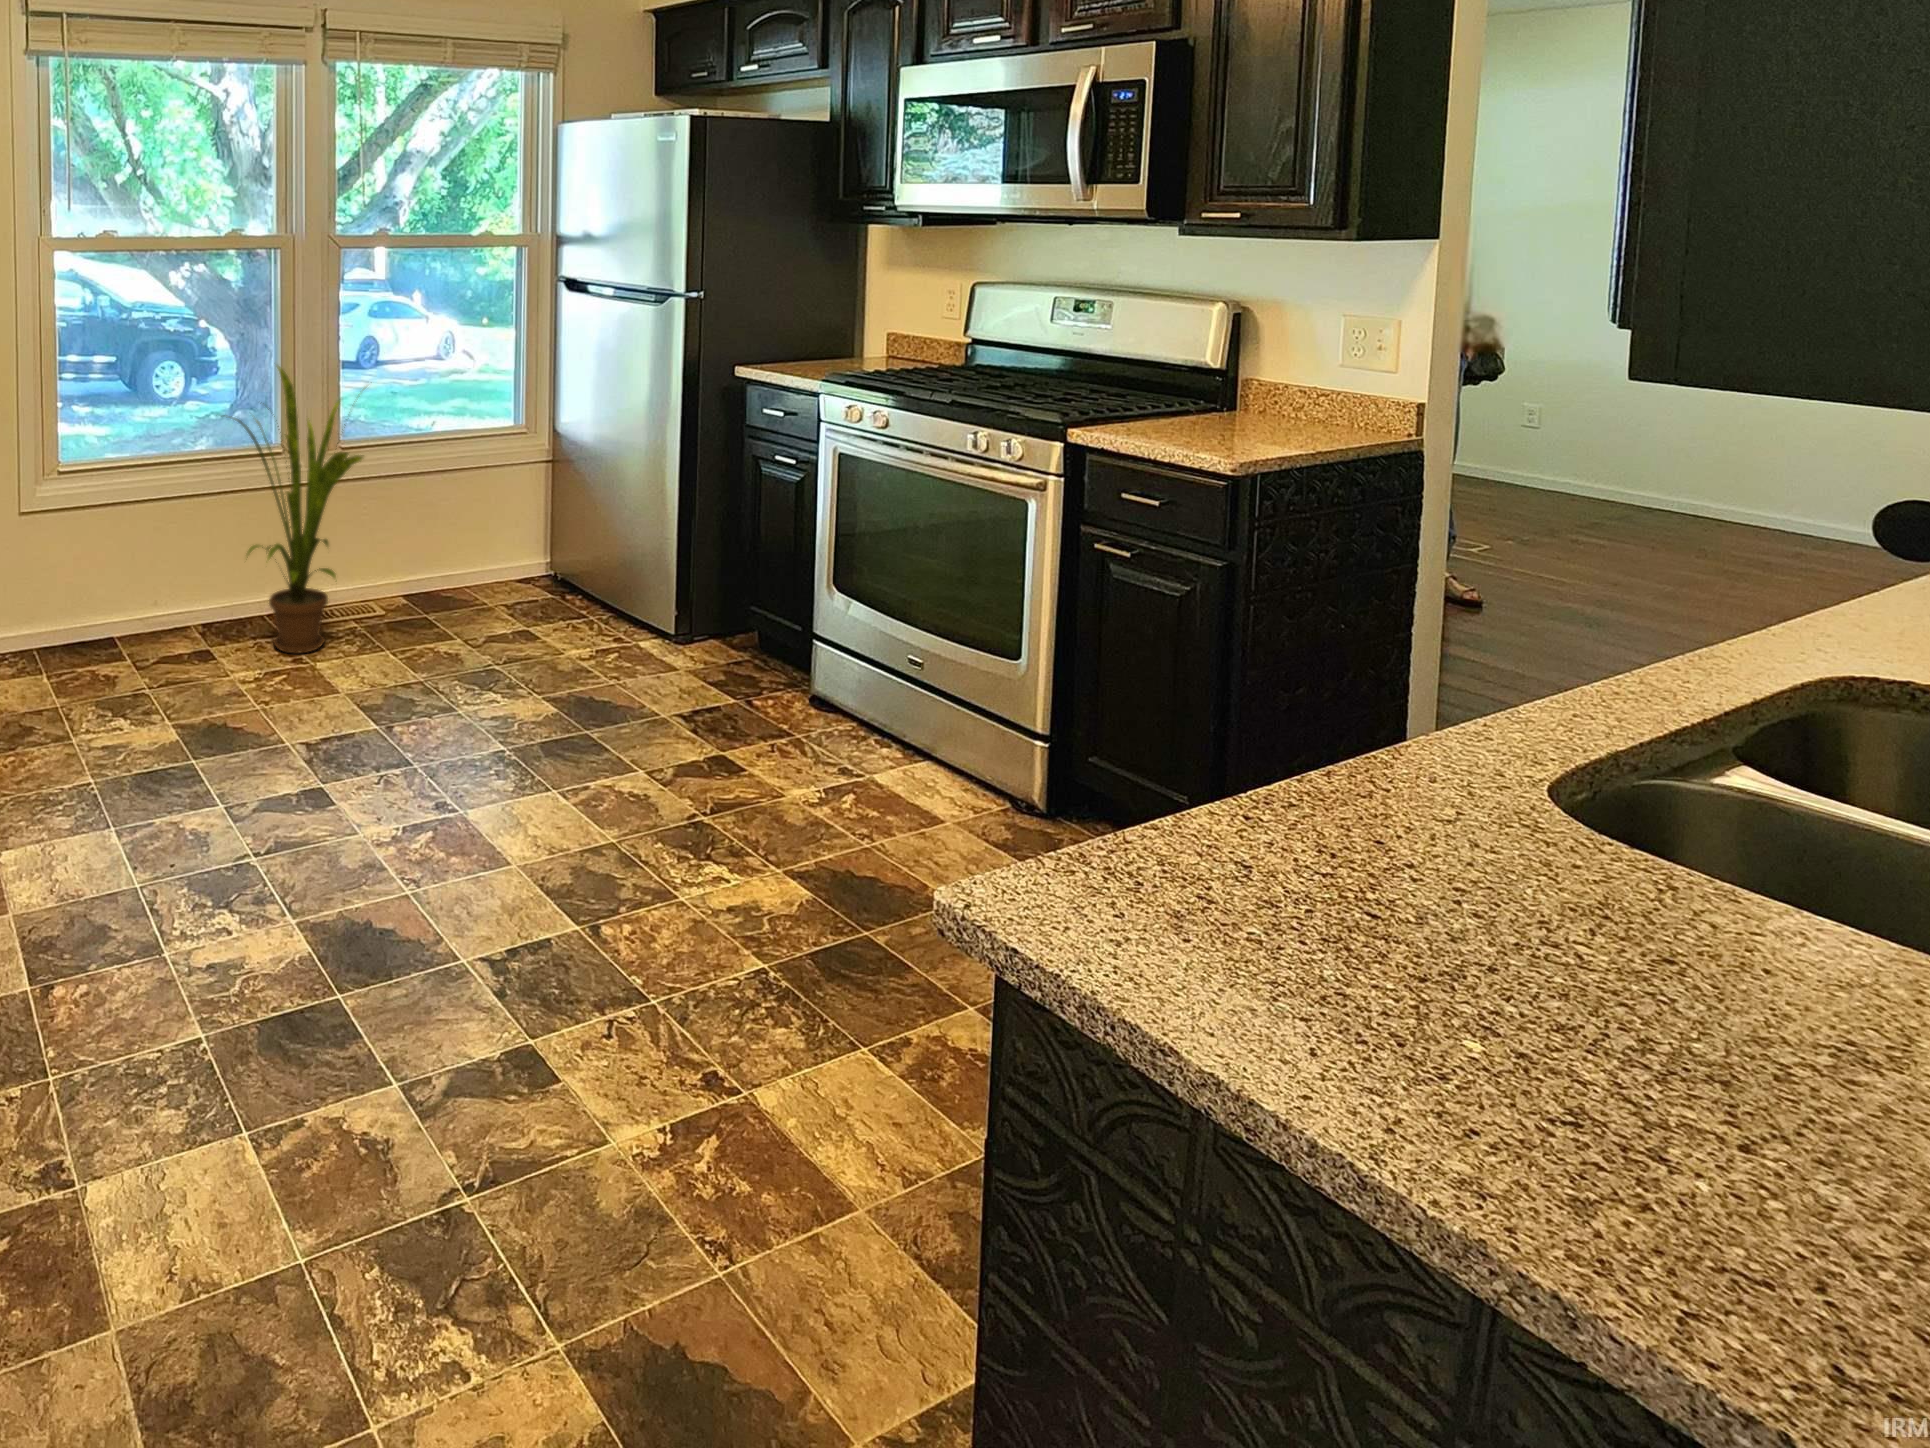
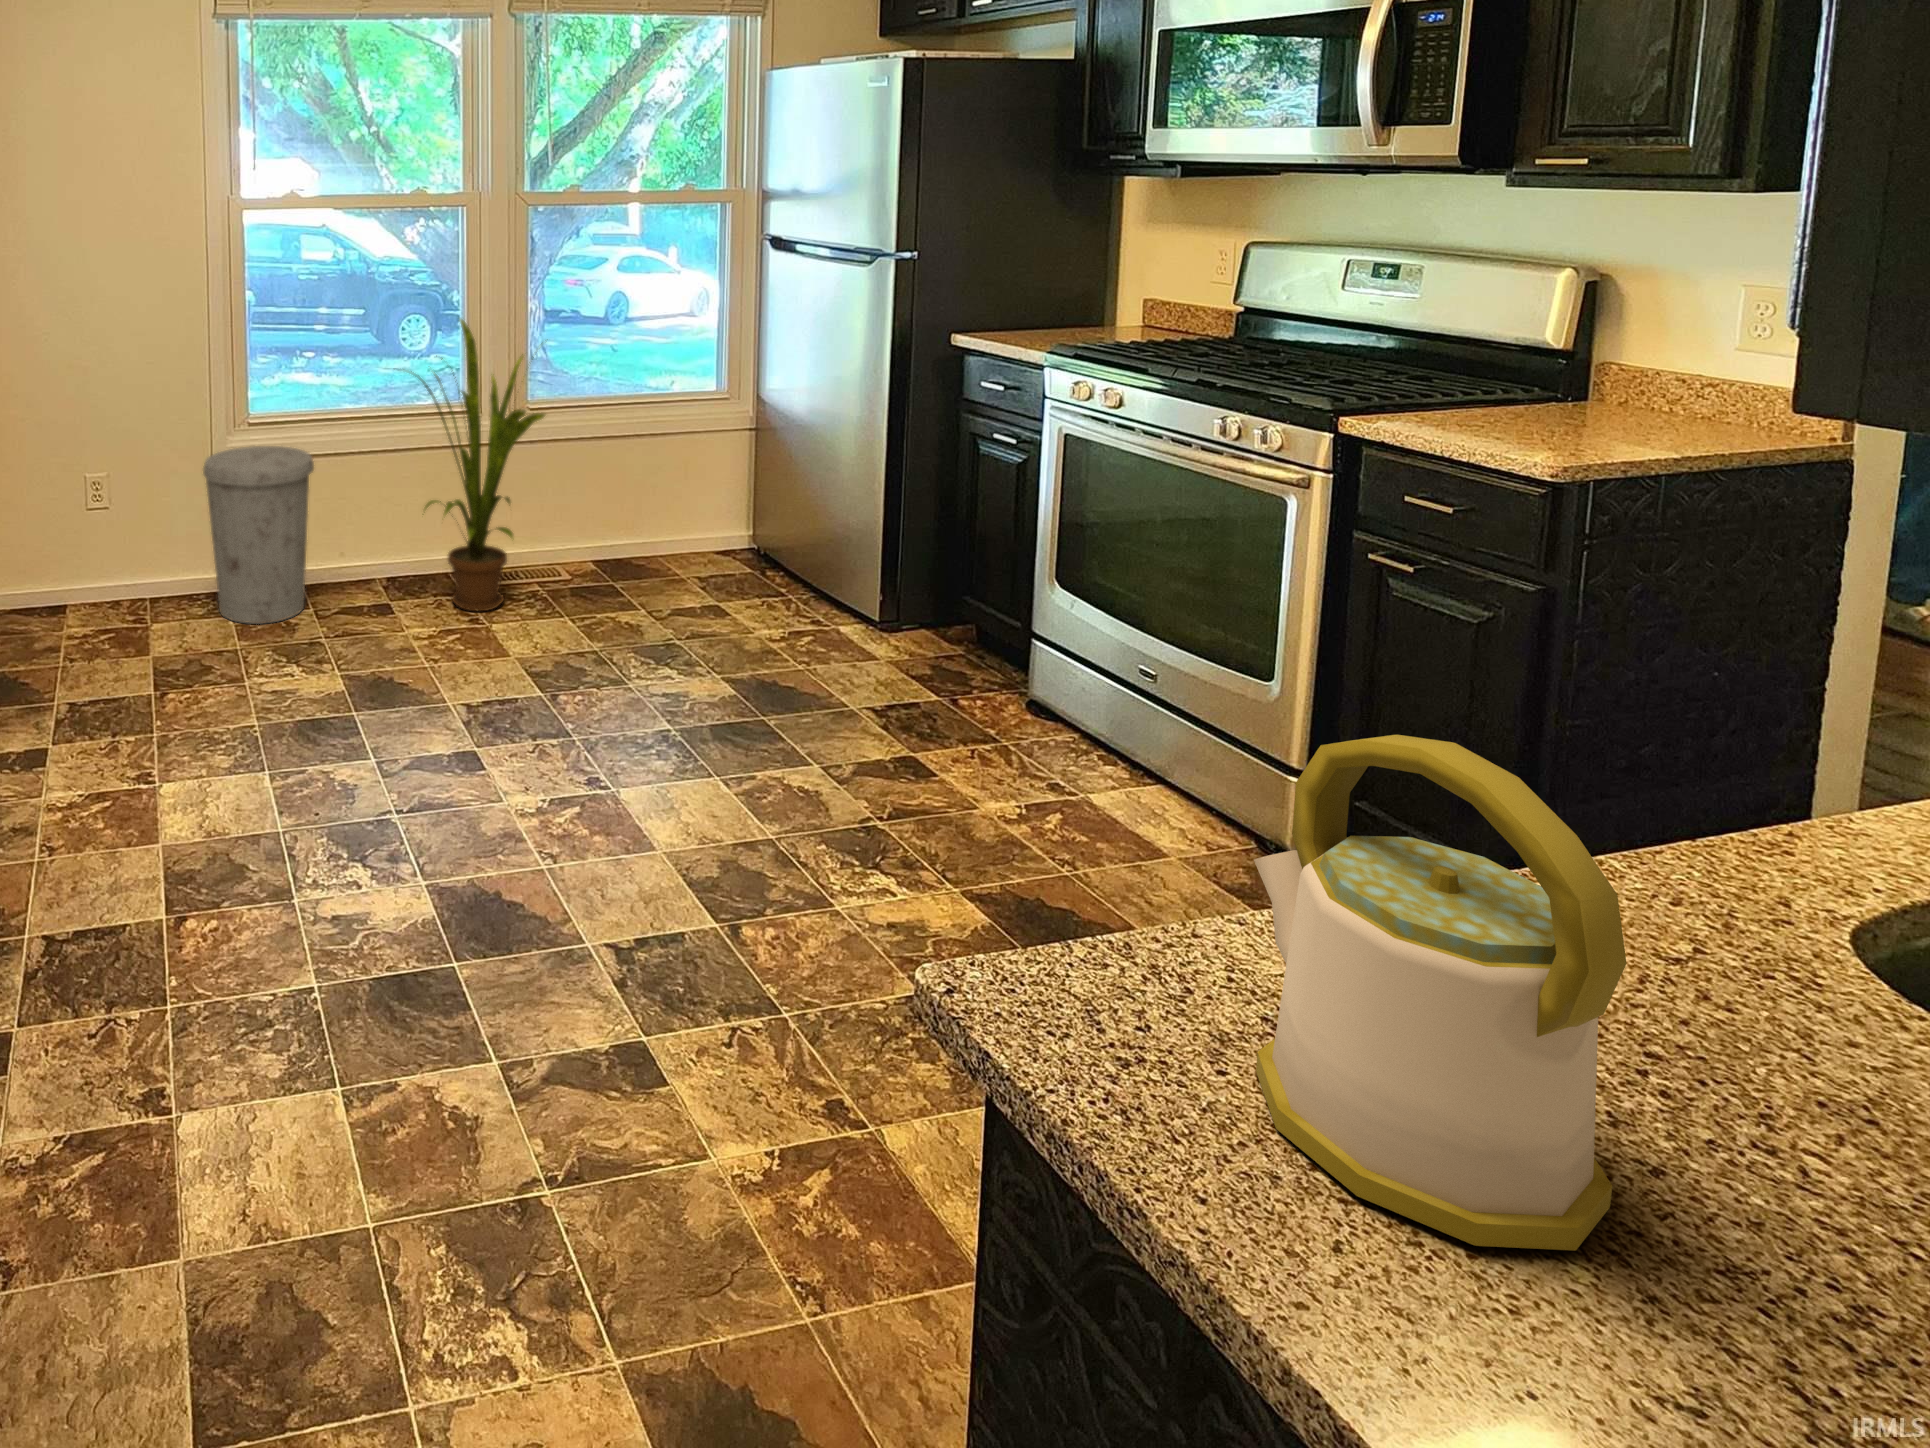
trash can: none [18,497,135,681] -> present [203,446,314,624]
kettle: none [1185,641,1495,1039] -> present [1254,735,1626,1251]

